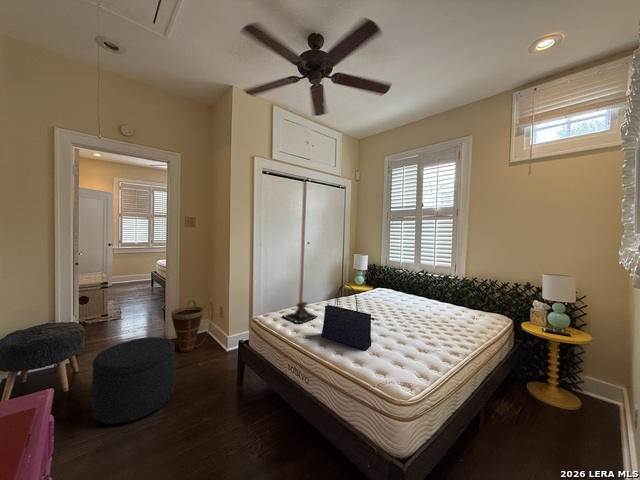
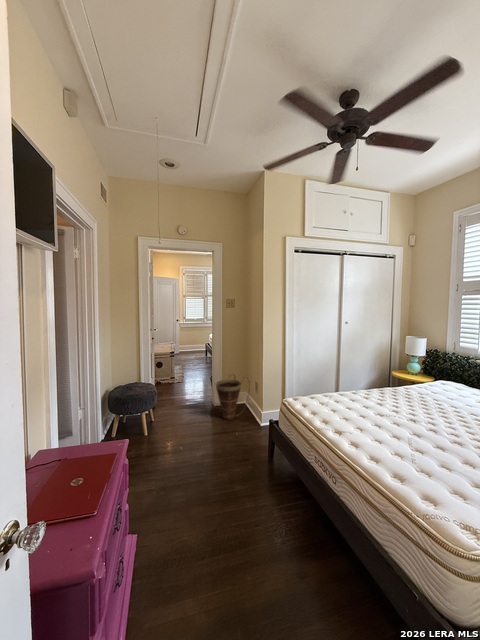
tote bag: present [321,285,374,350] -> none [354,381,425,464]
teddy bear: present [284,302,316,323] -> none [312,390,353,415]
ottoman: present [92,337,175,424] -> none [162,404,217,471]

